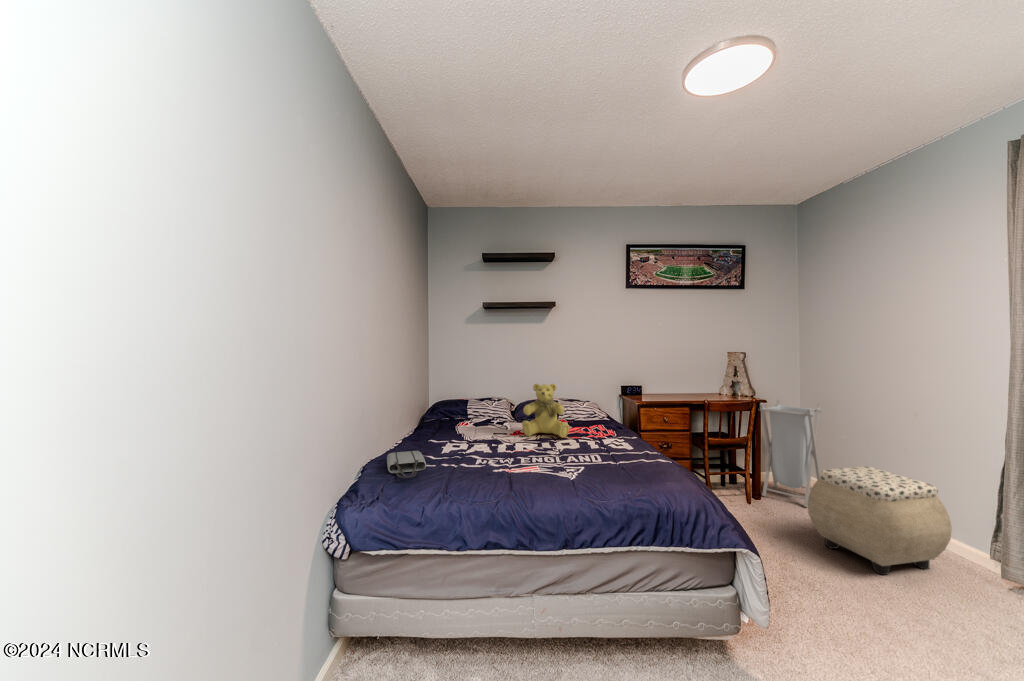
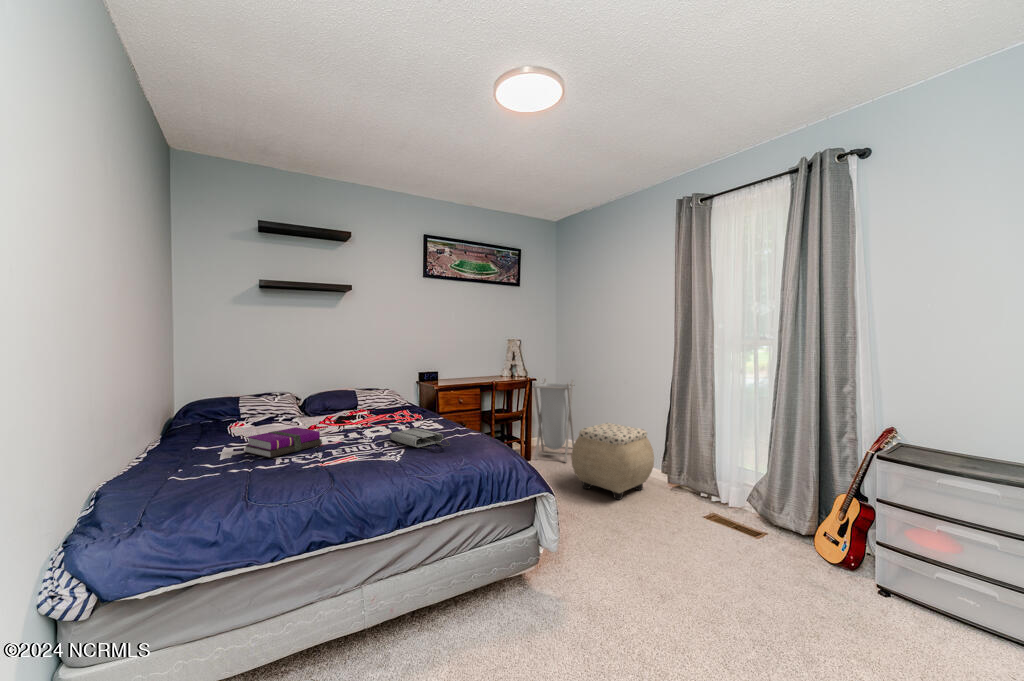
teddy bear: present [522,384,569,438] -> none [322,370,376,428]
notebook: none [458,433,516,458] -> present [245,427,322,458]
tote bag: present [387,451,426,478] -> present [390,428,450,448]

